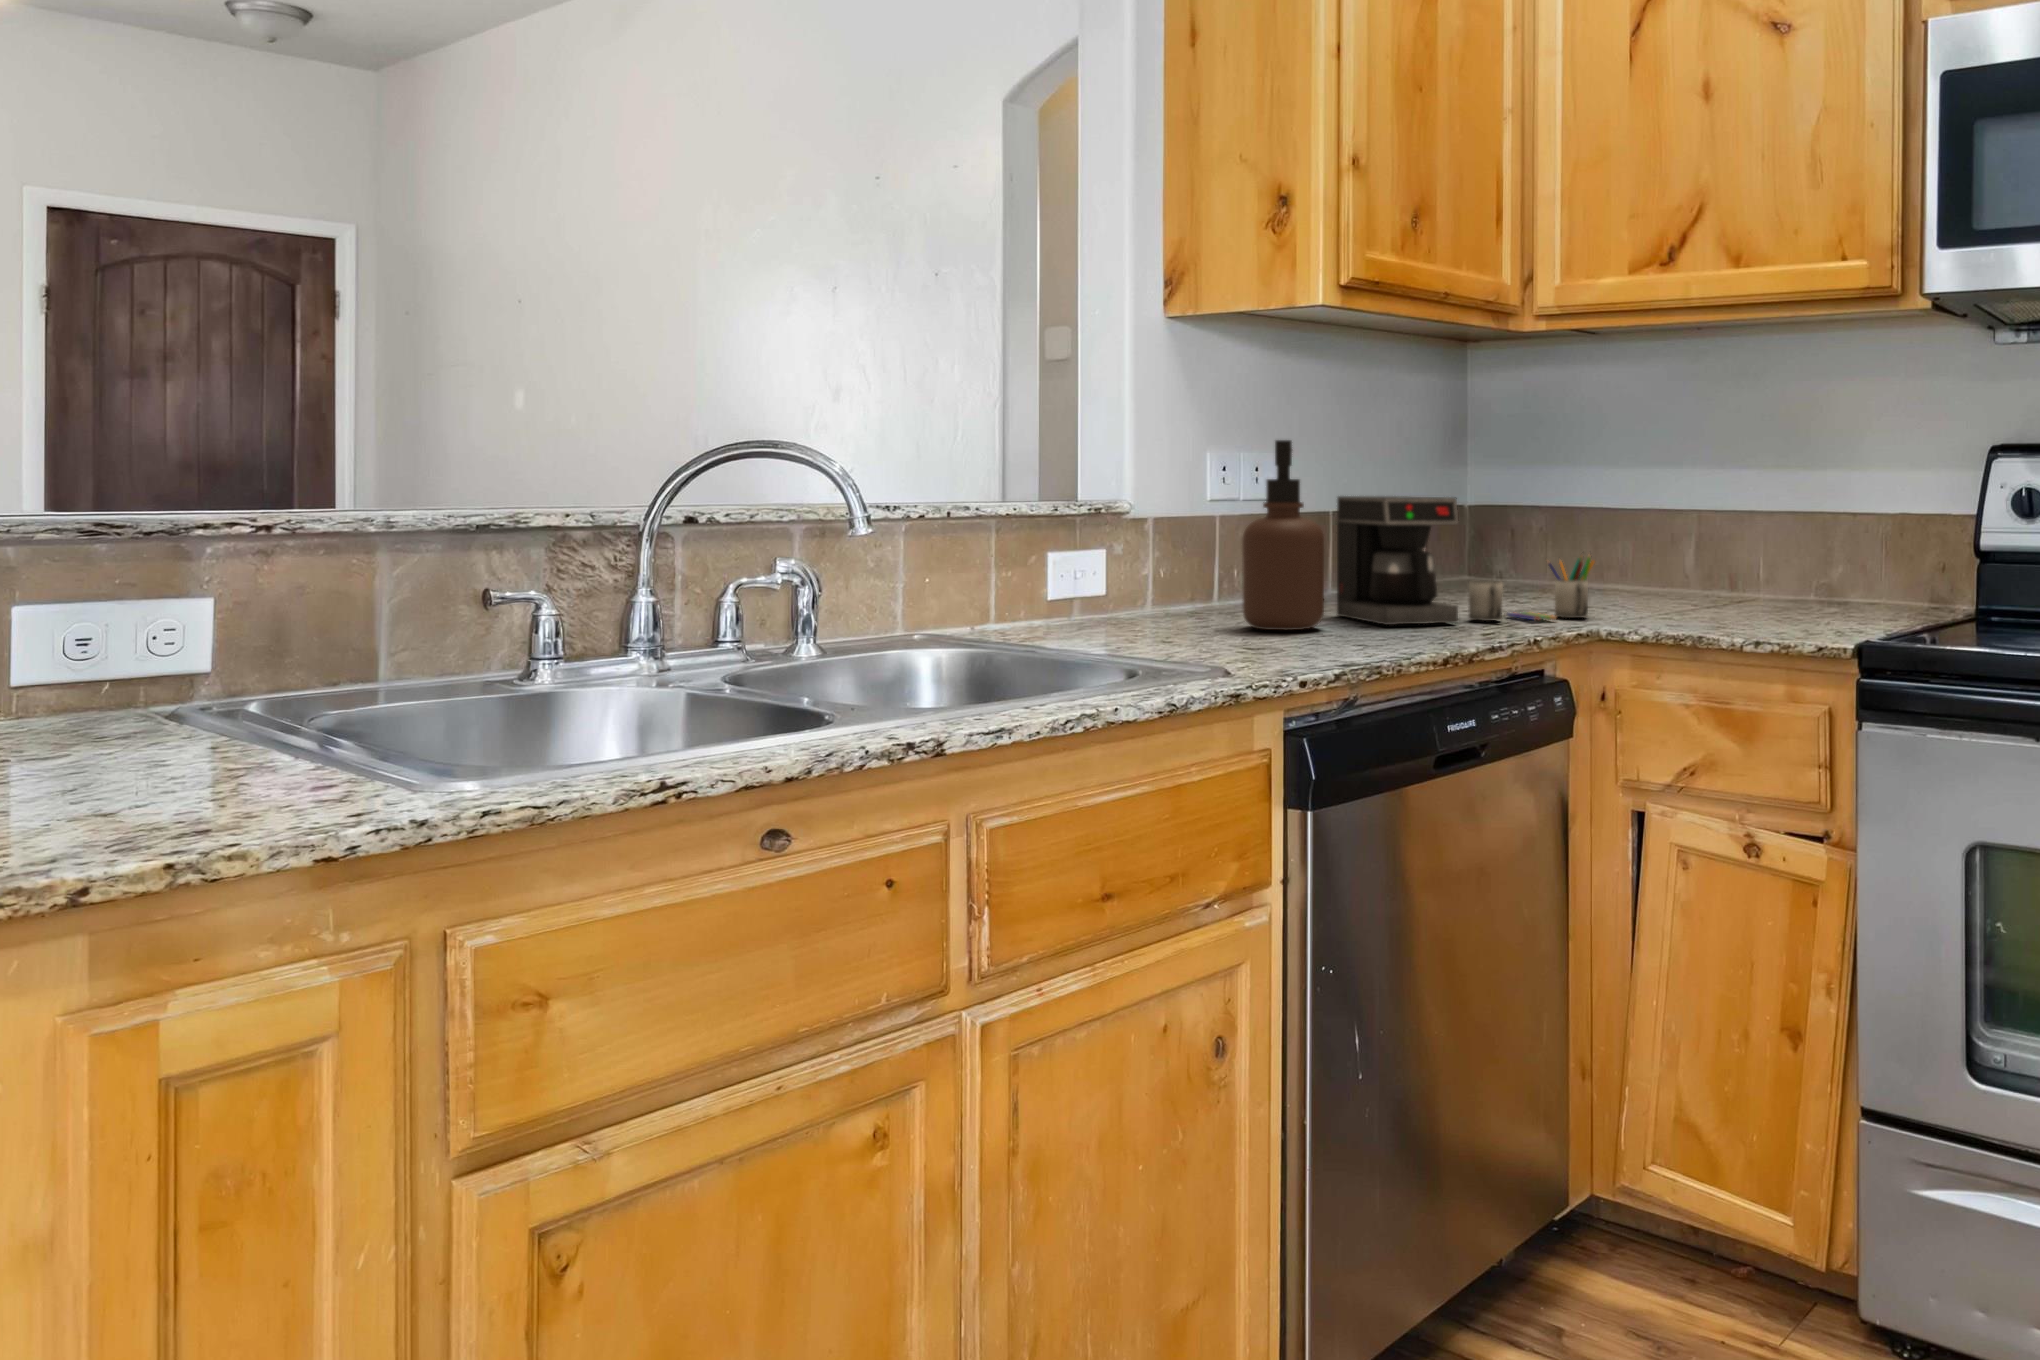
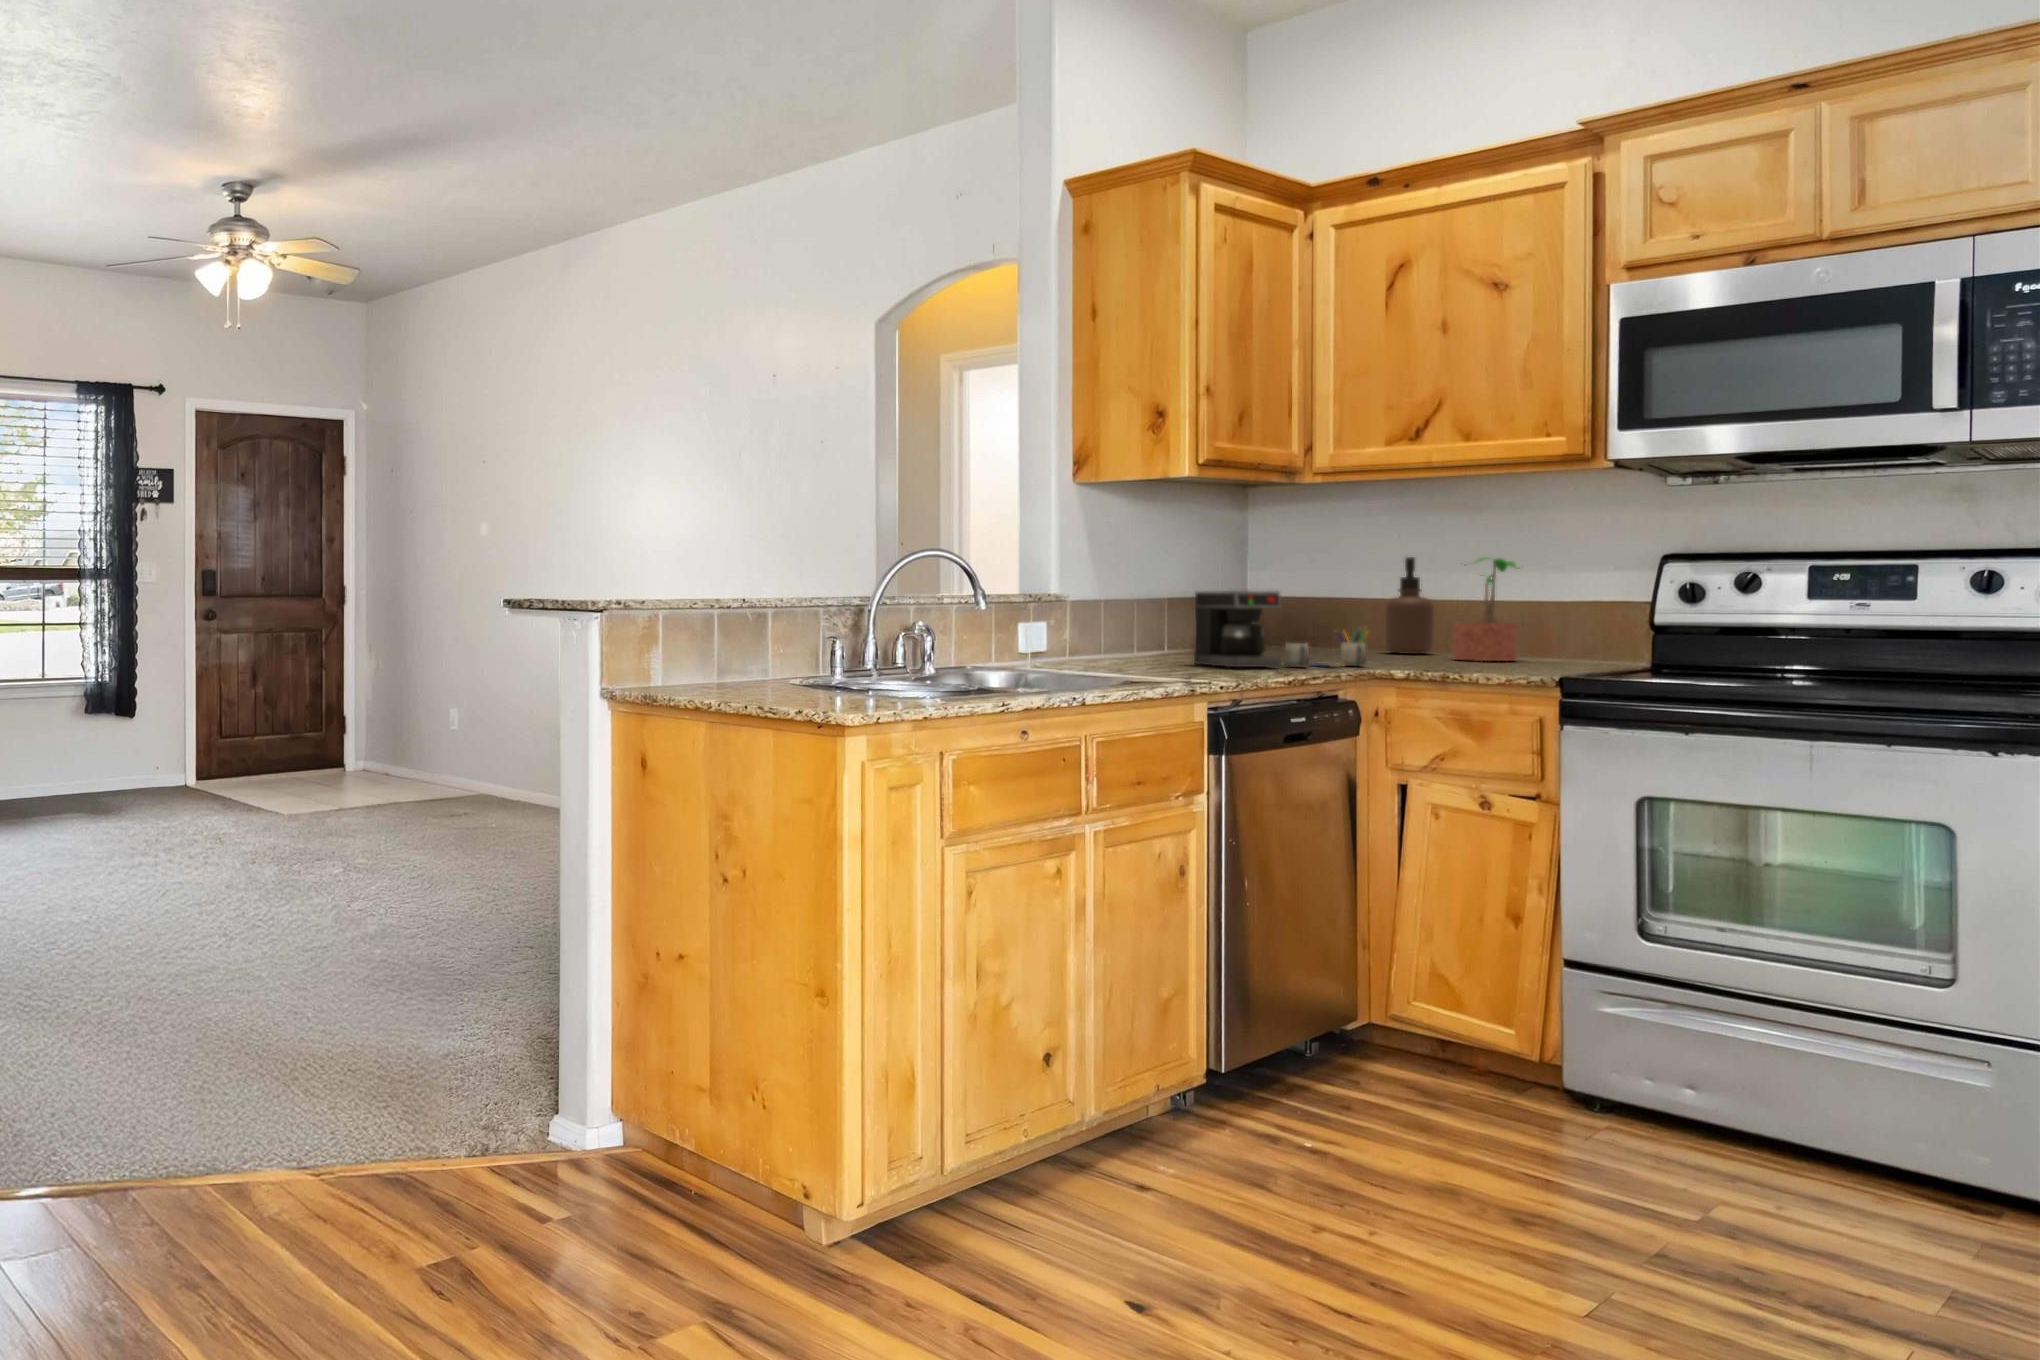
soap dispenser: present [1242,440,1324,630] -> present [1385,557,1434,654]
potted plant: none [1722,446,1812,603] -> present [1453,558,1518,661]

